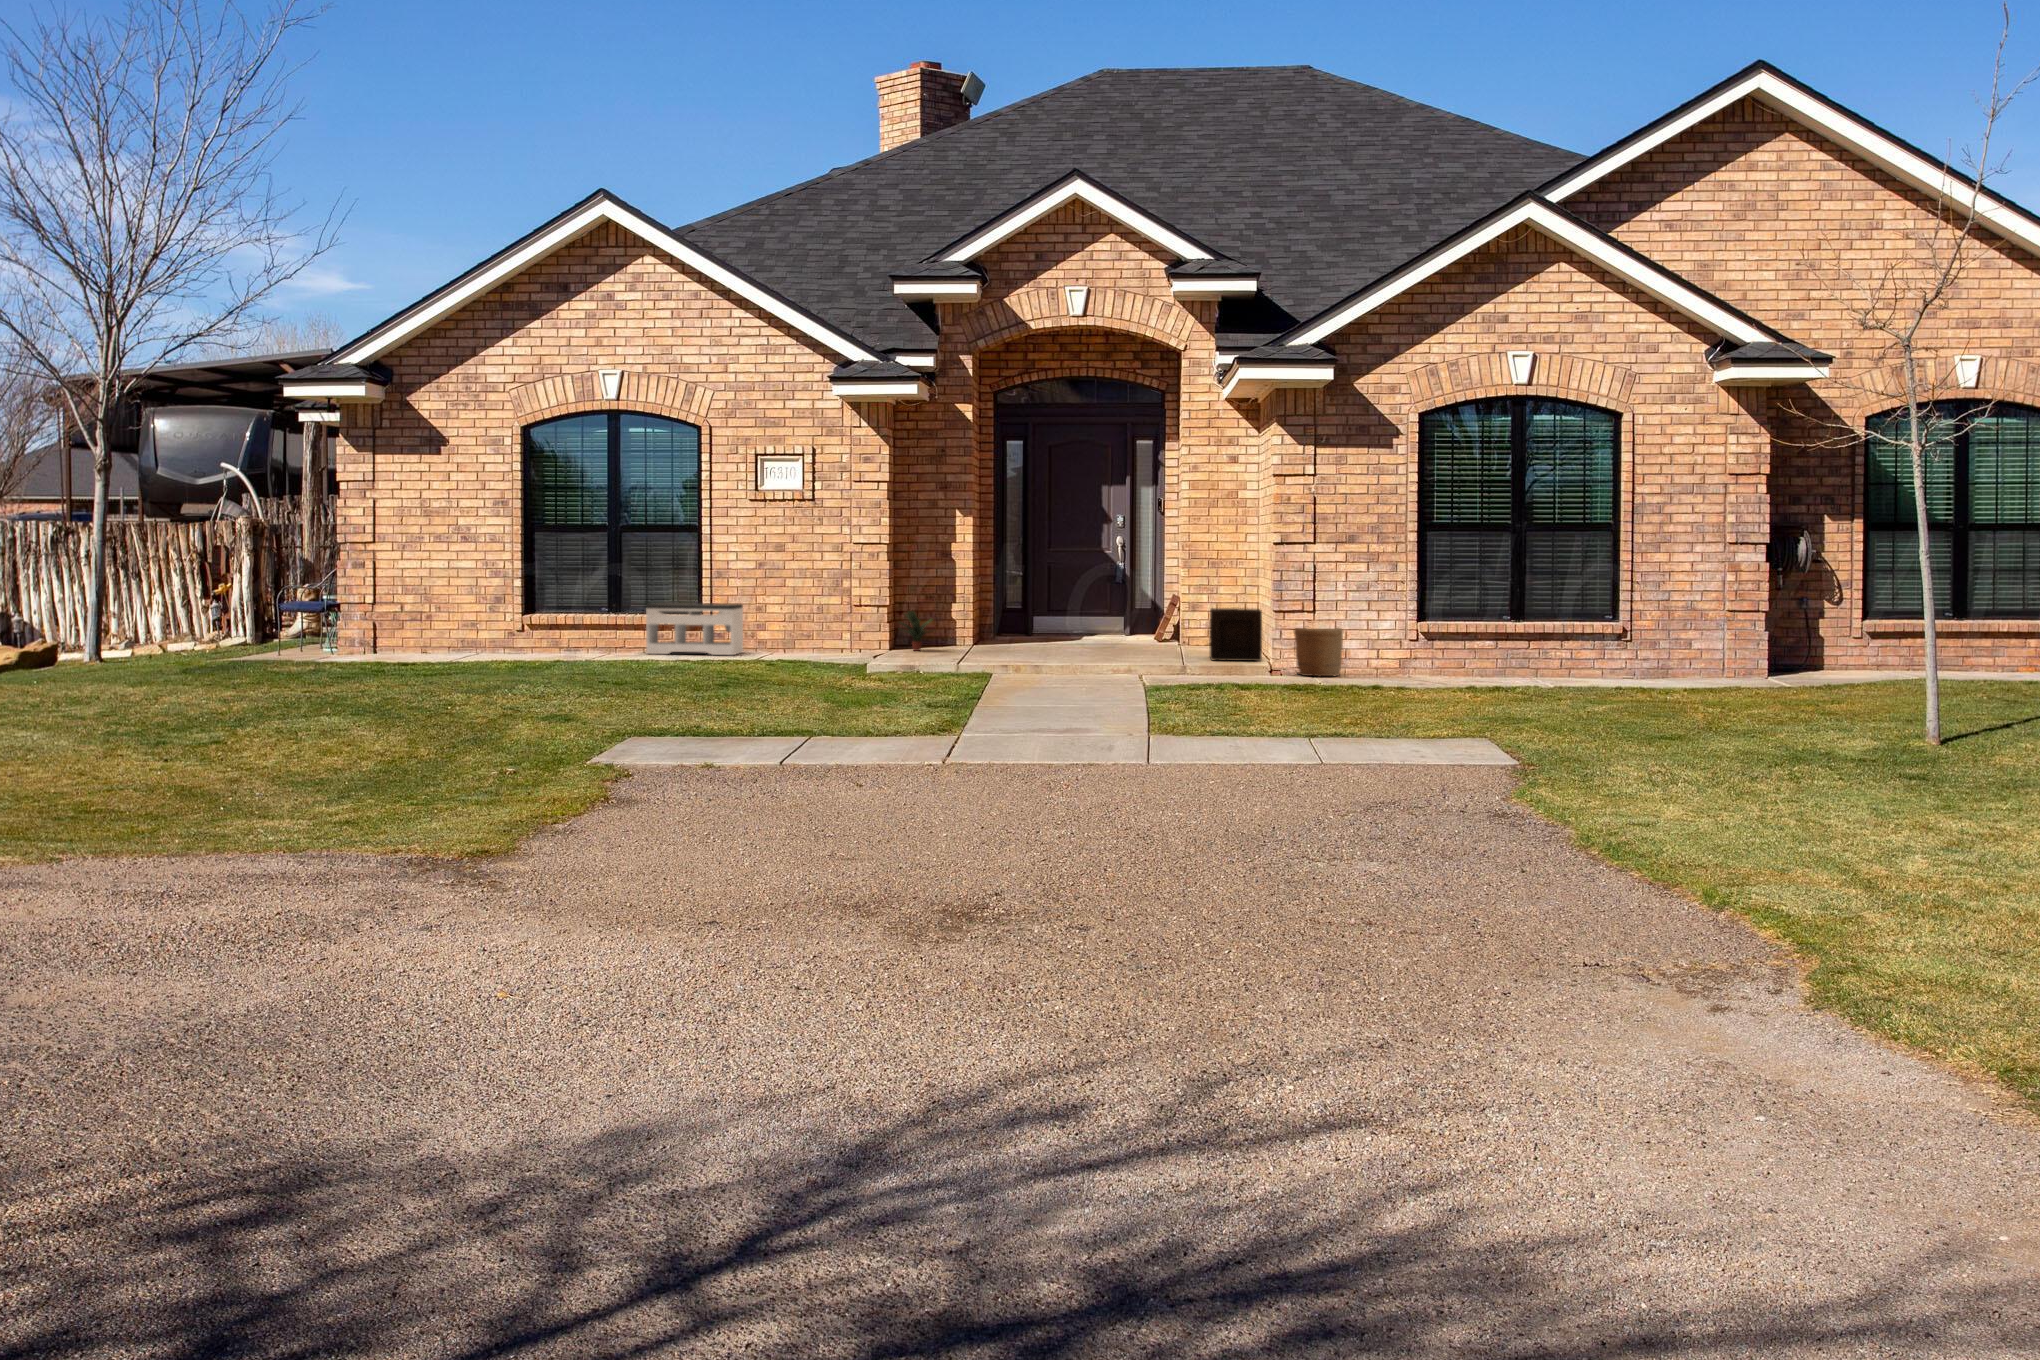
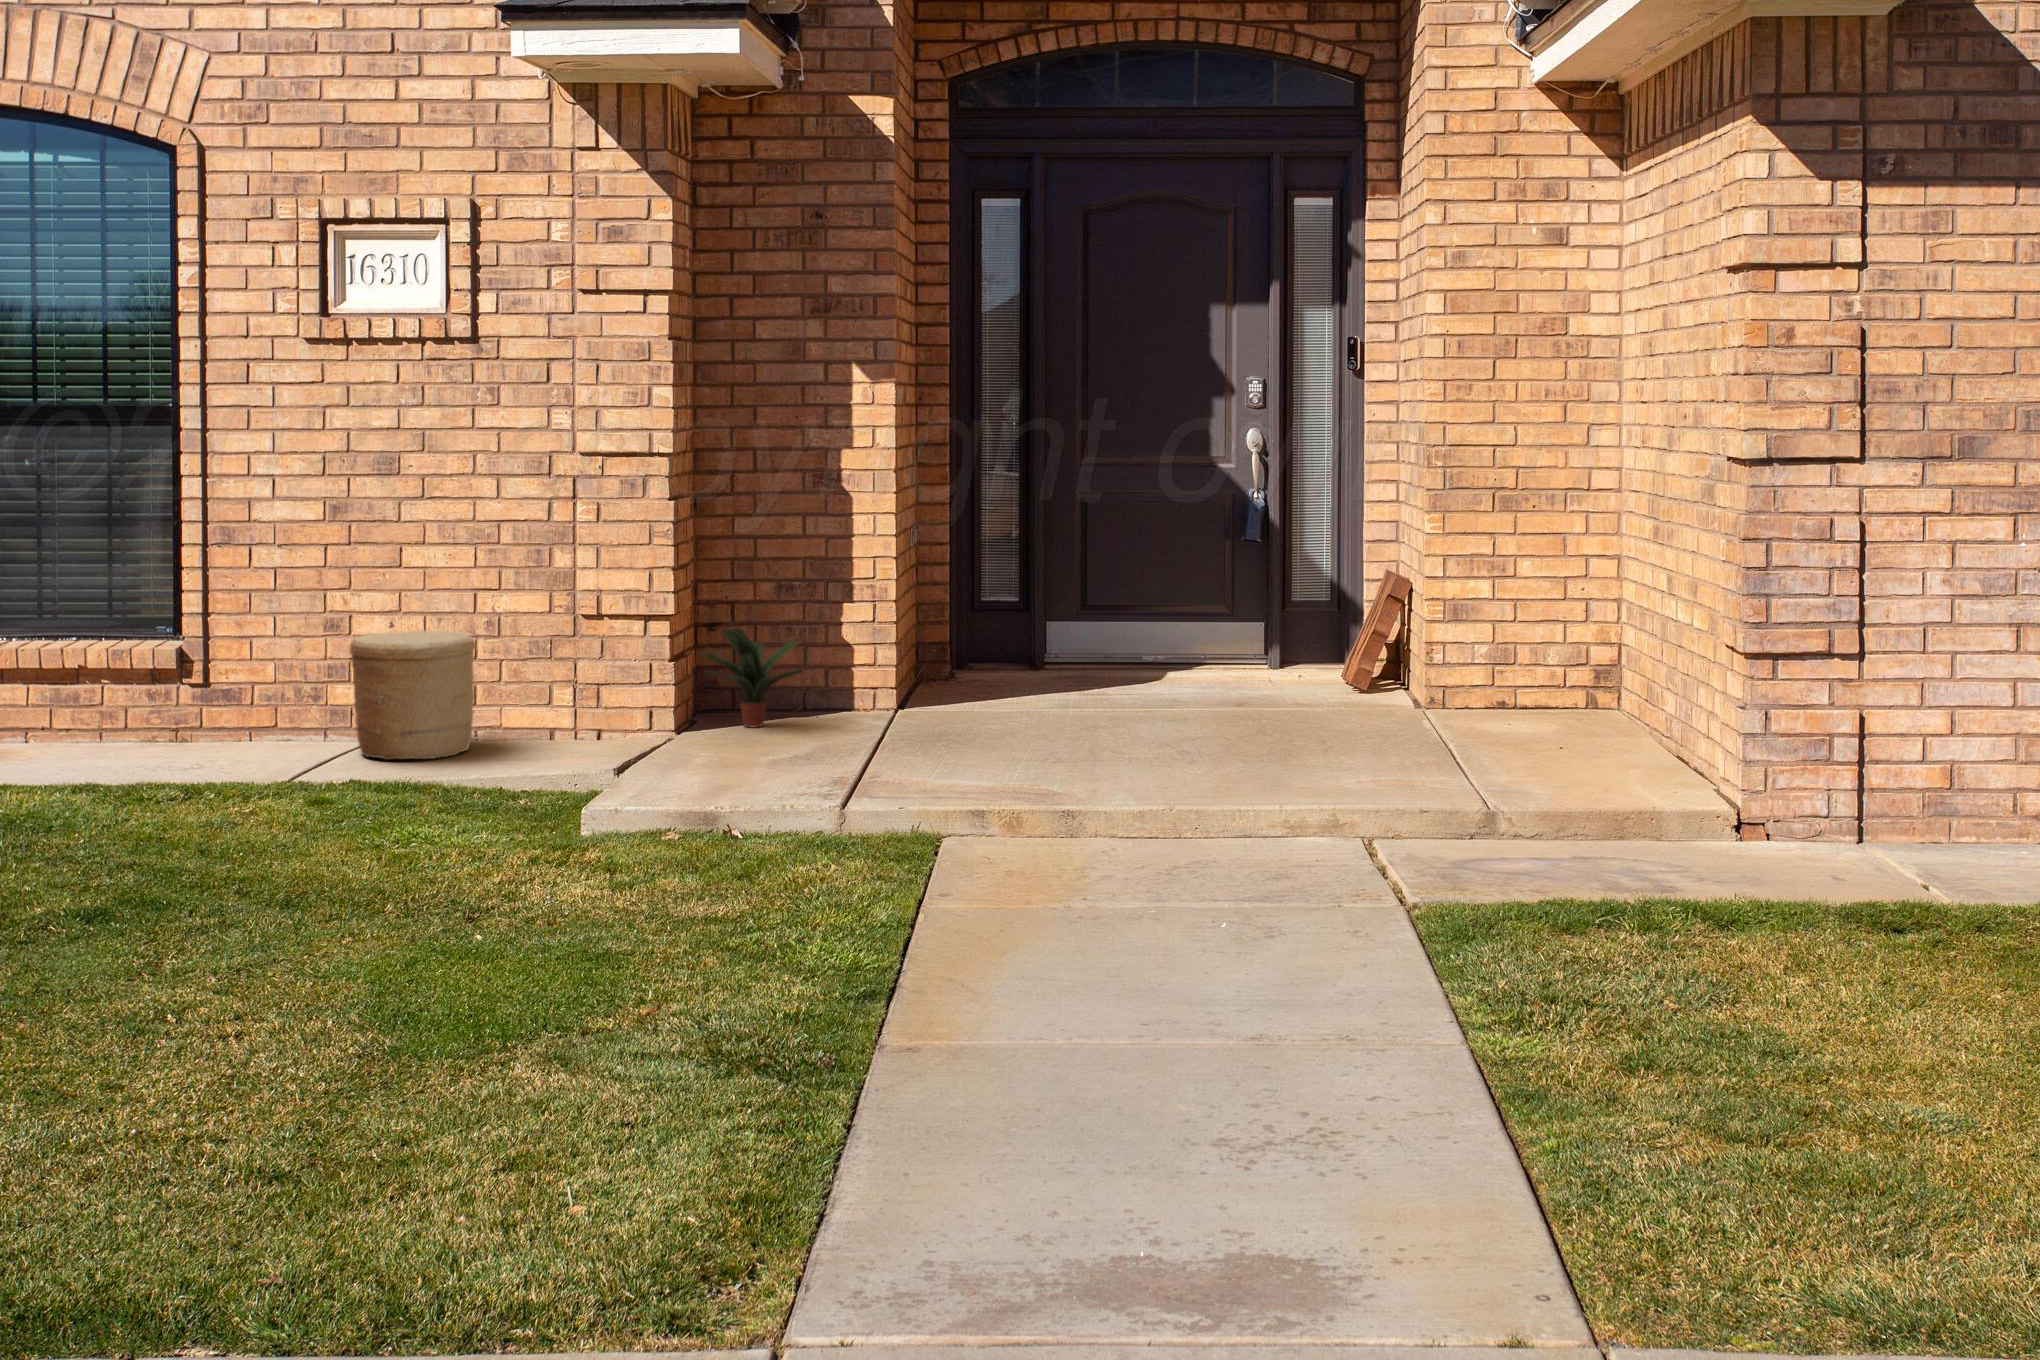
bench: present [646,603,743,655] -> none [8,611,290,759]
wooden crate: present [1209,608,1262,661] -> none [1508,619,1666,768]
woven basket: present [1294,628,1343,677] -> present [350,631,476,760]

